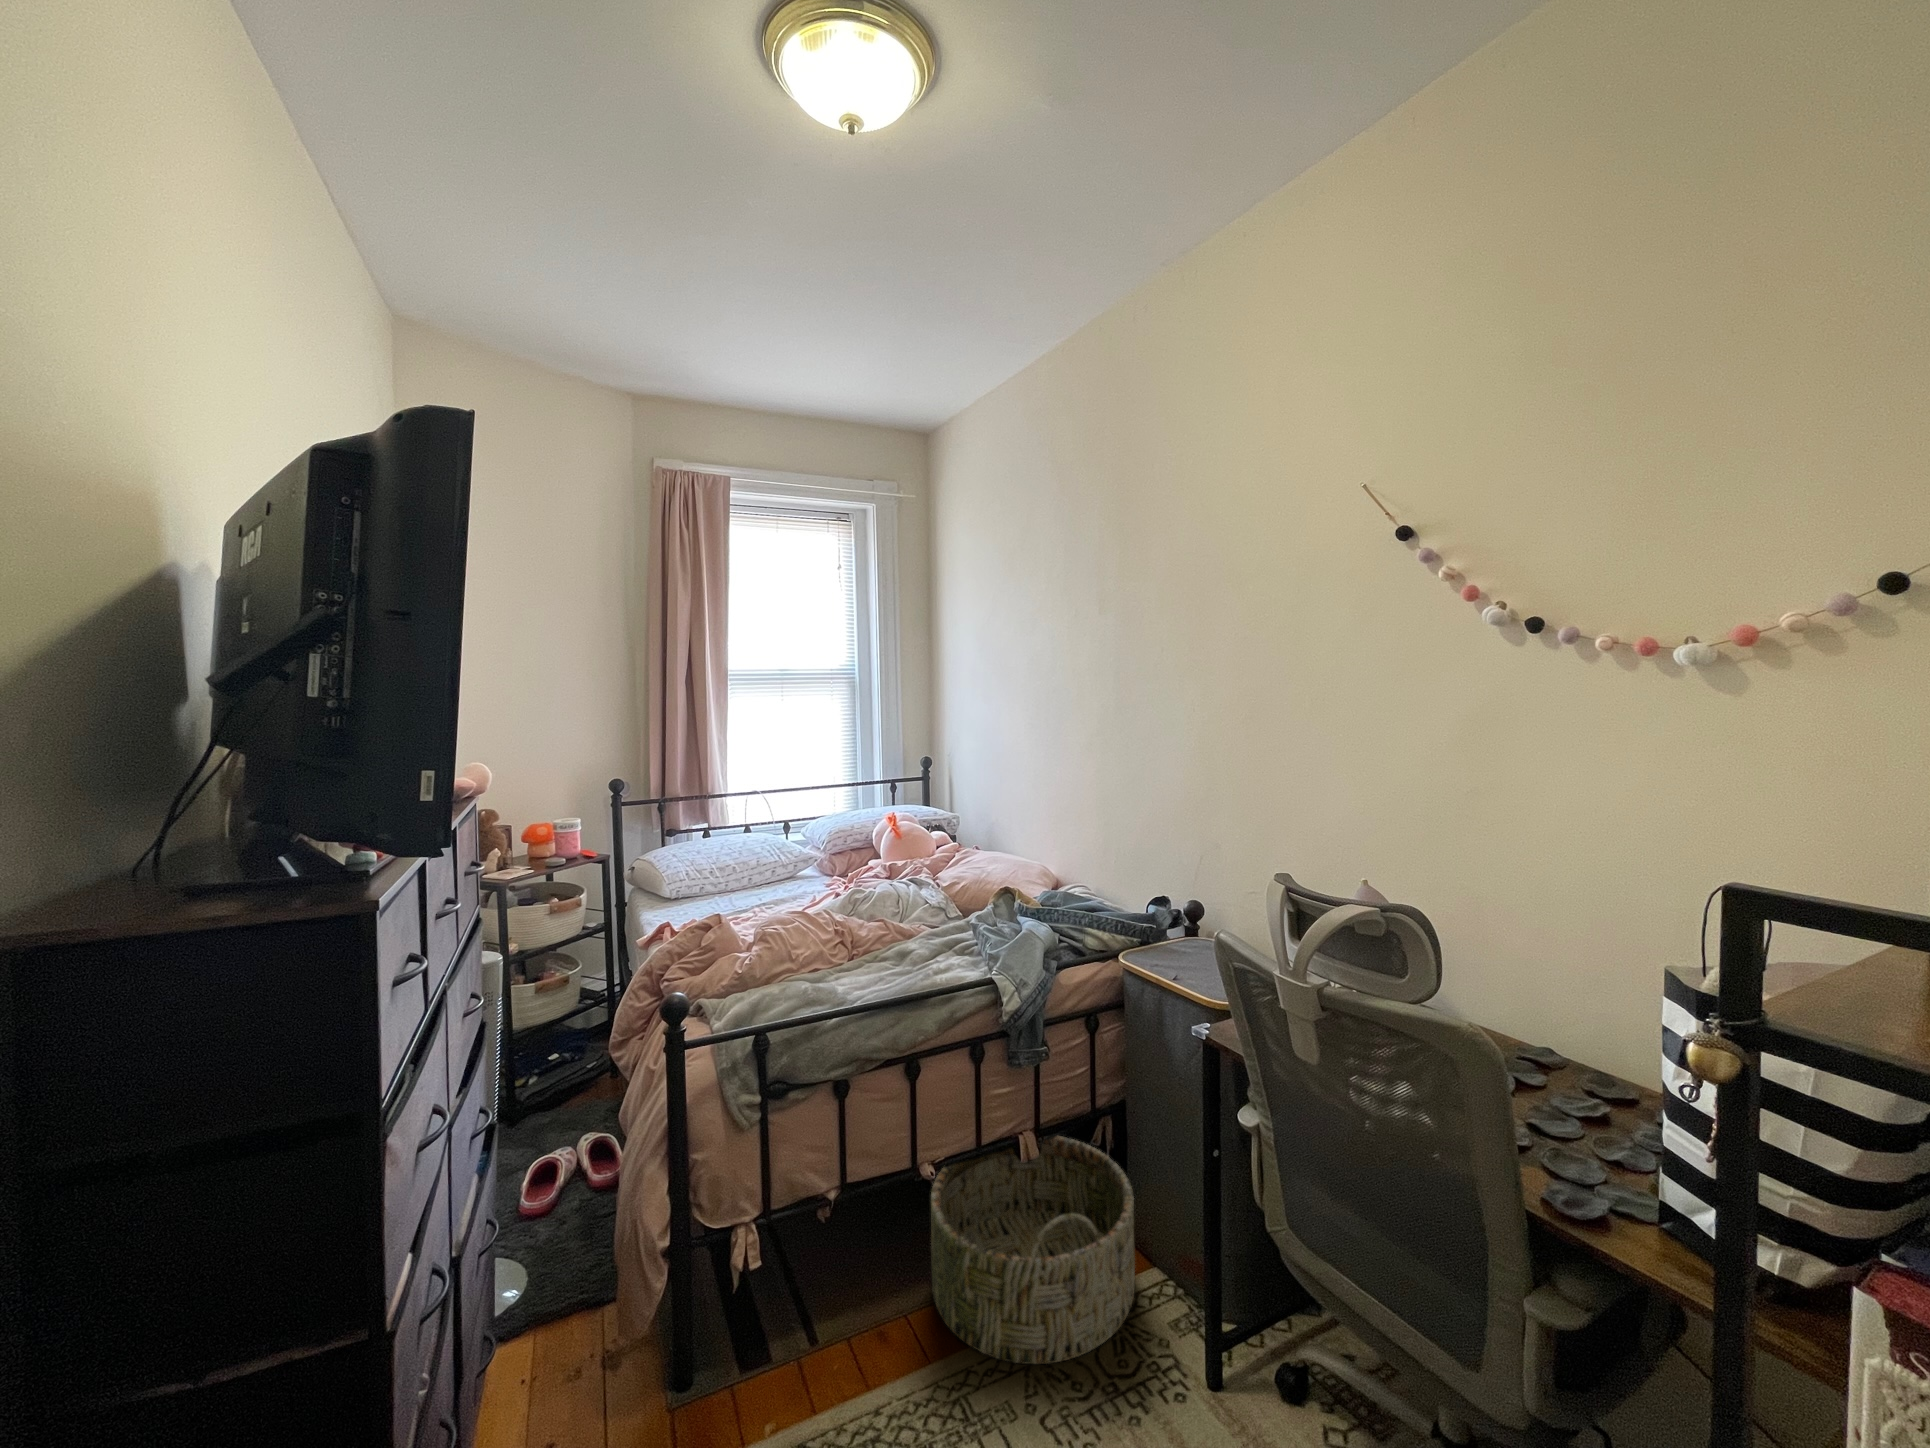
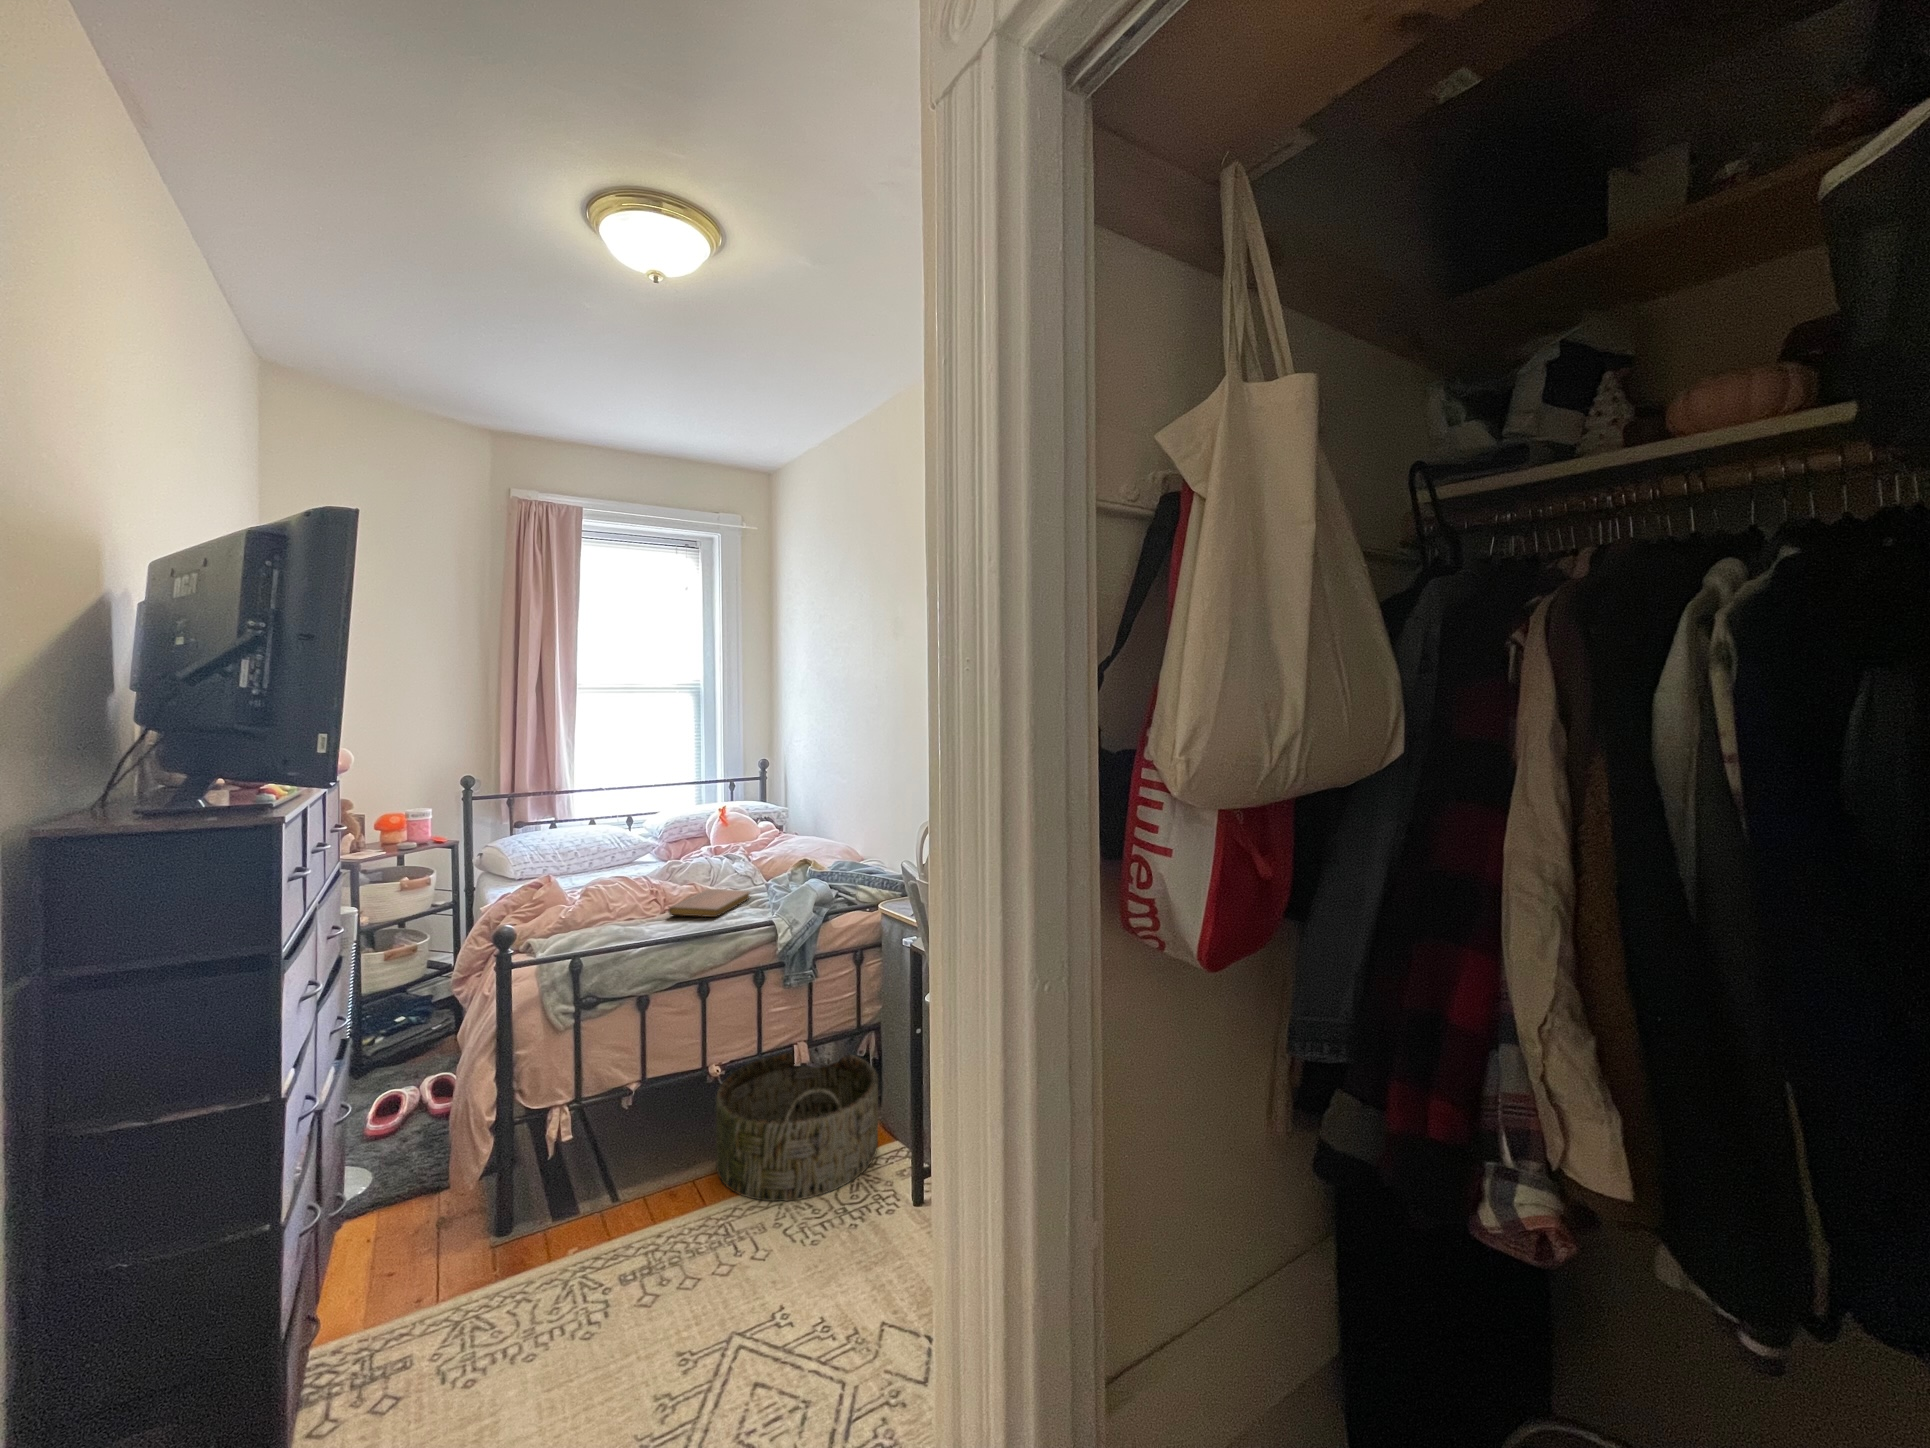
notebook: none [860,927,953,971] -> present [669,889,750,917]

